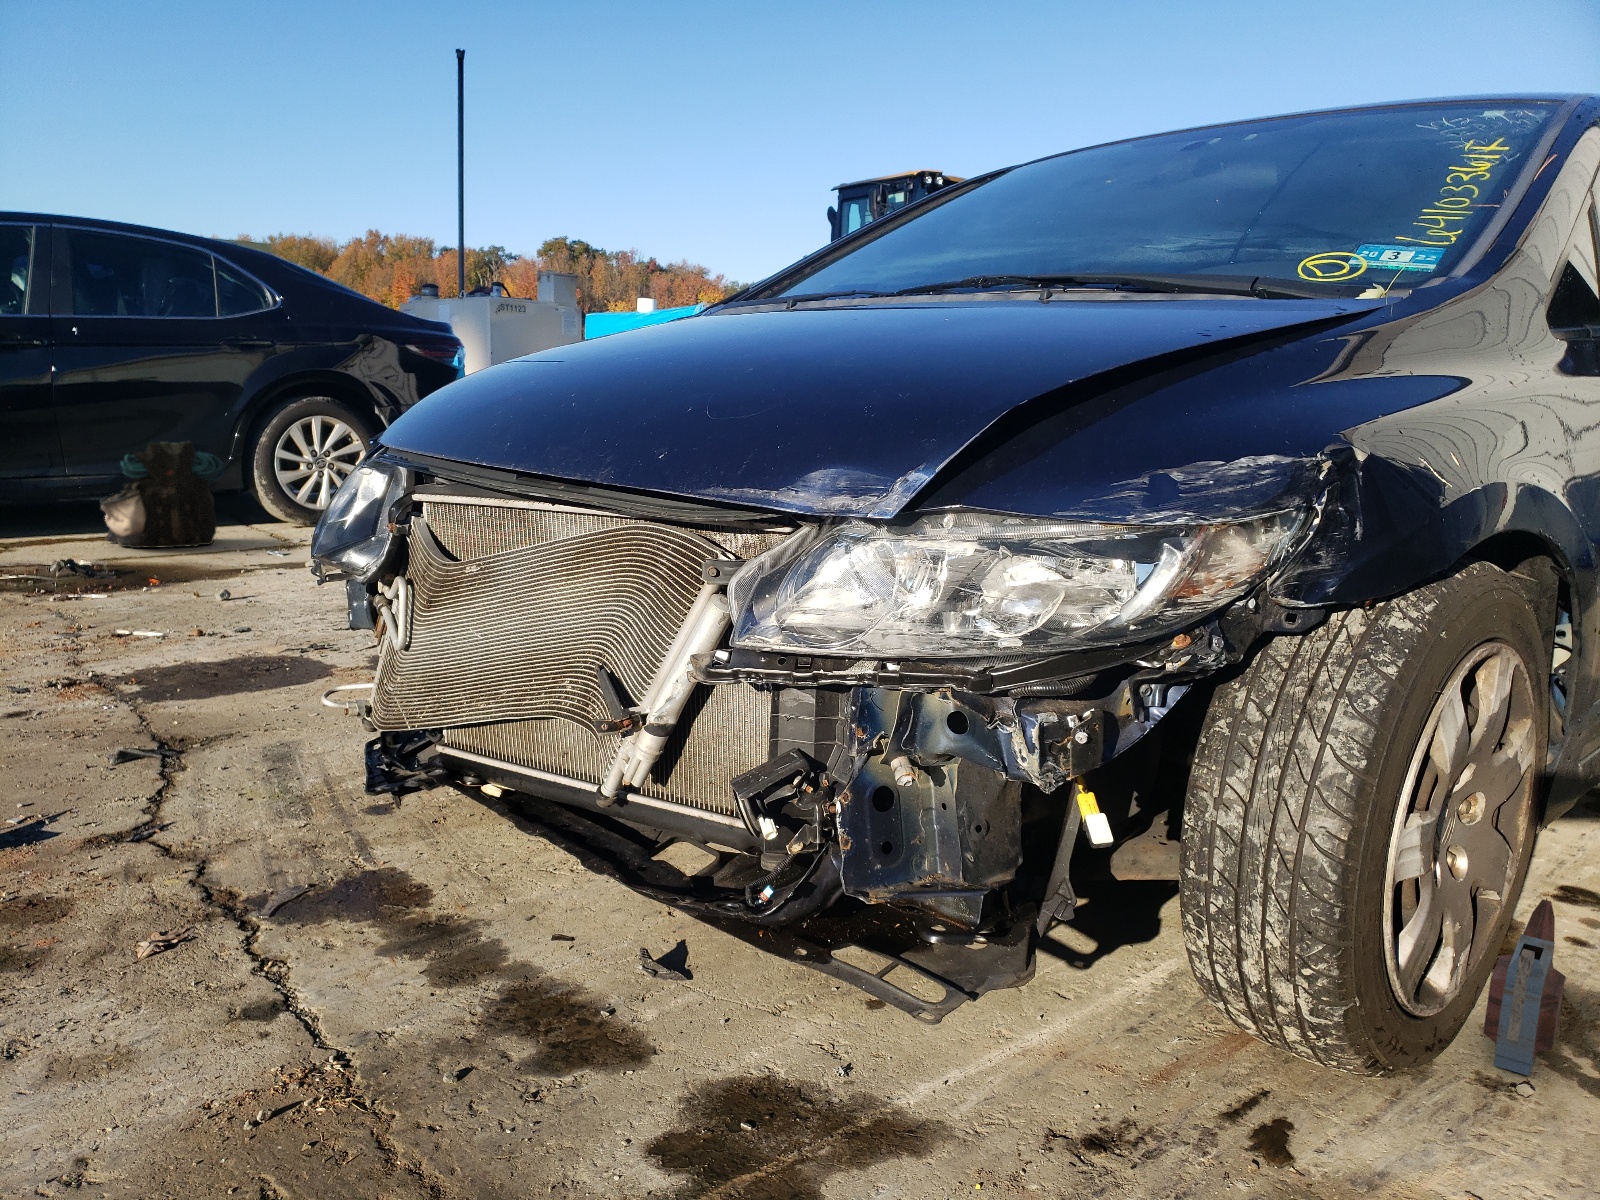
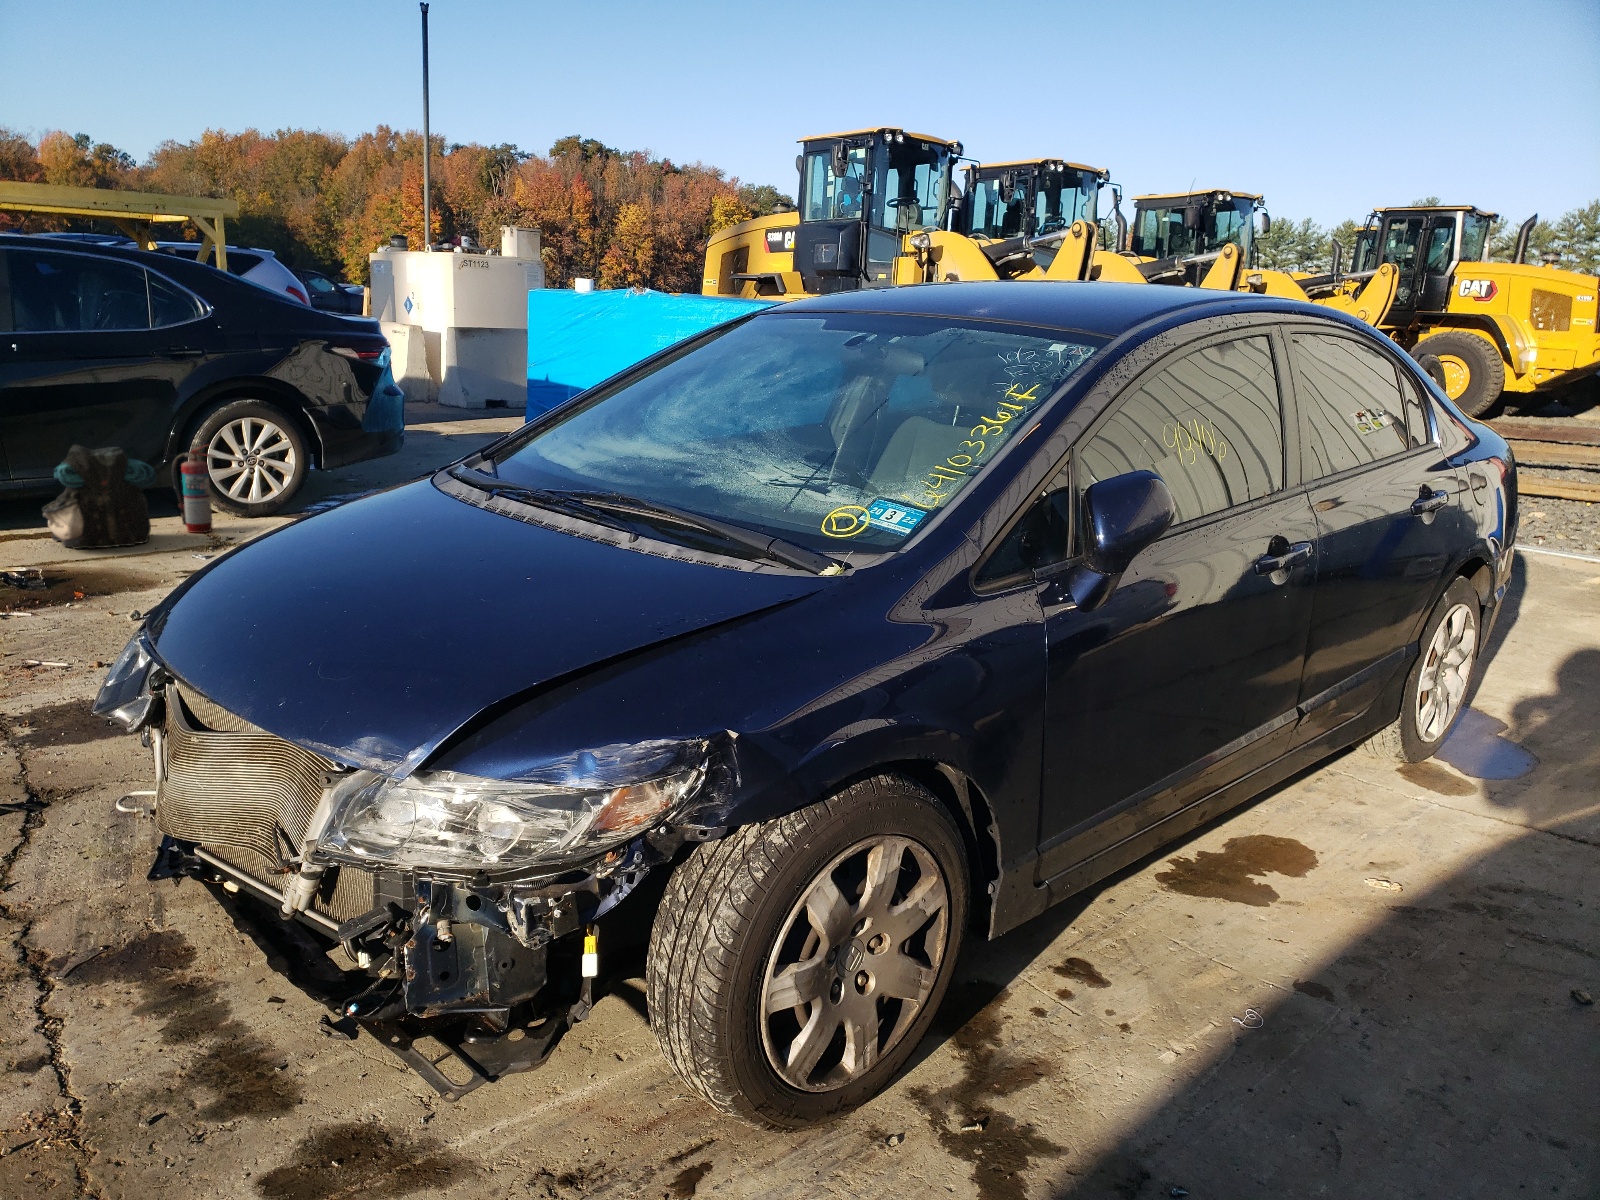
fire extinguisher: none [238,440,288,538] -> present [172,445,216,533]
watering can: present [1483,898,1565,1076] -> none [891,991,986,1129]

